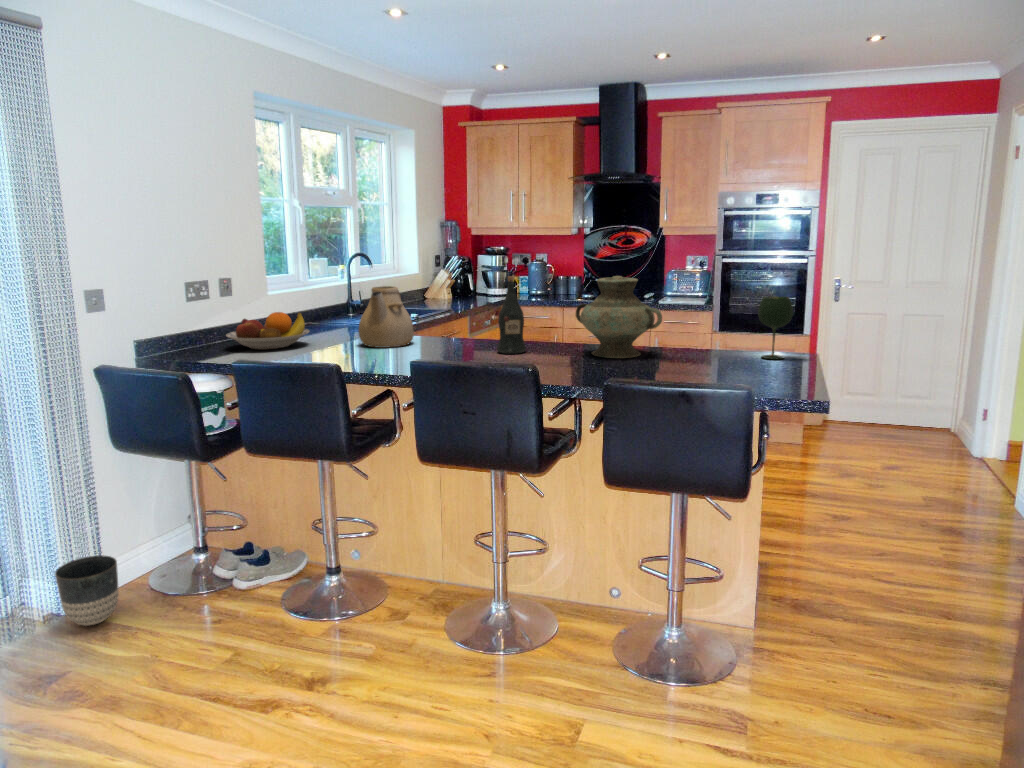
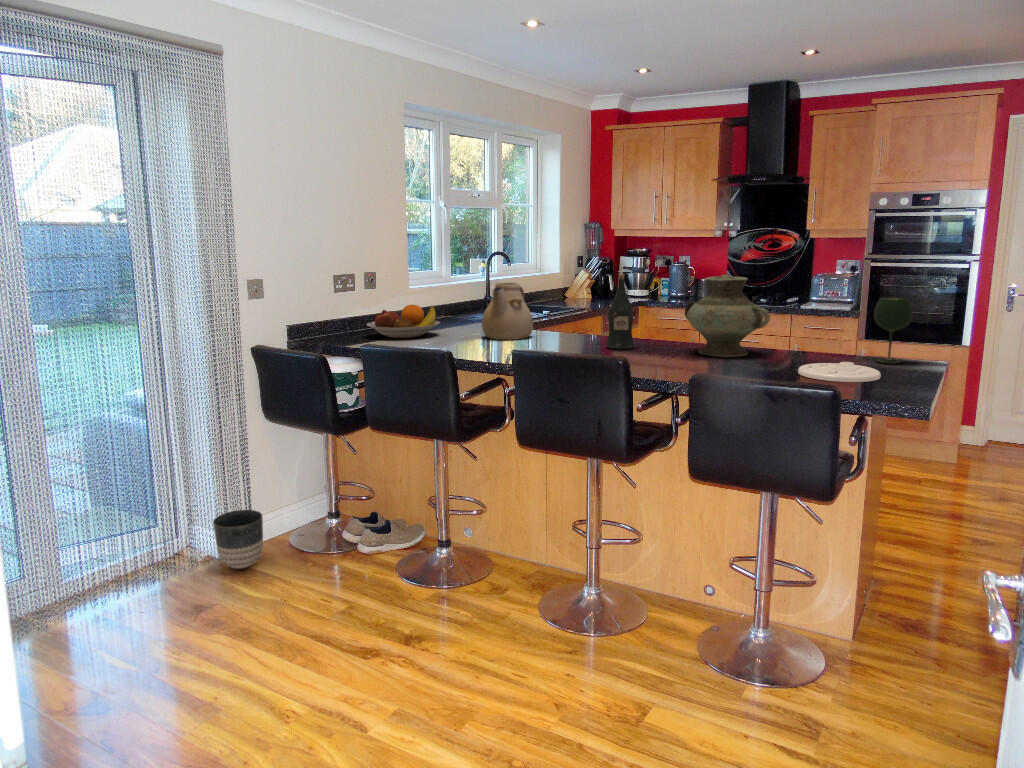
plate: none [698,359,775,380] -> present [798,362,881,382]

